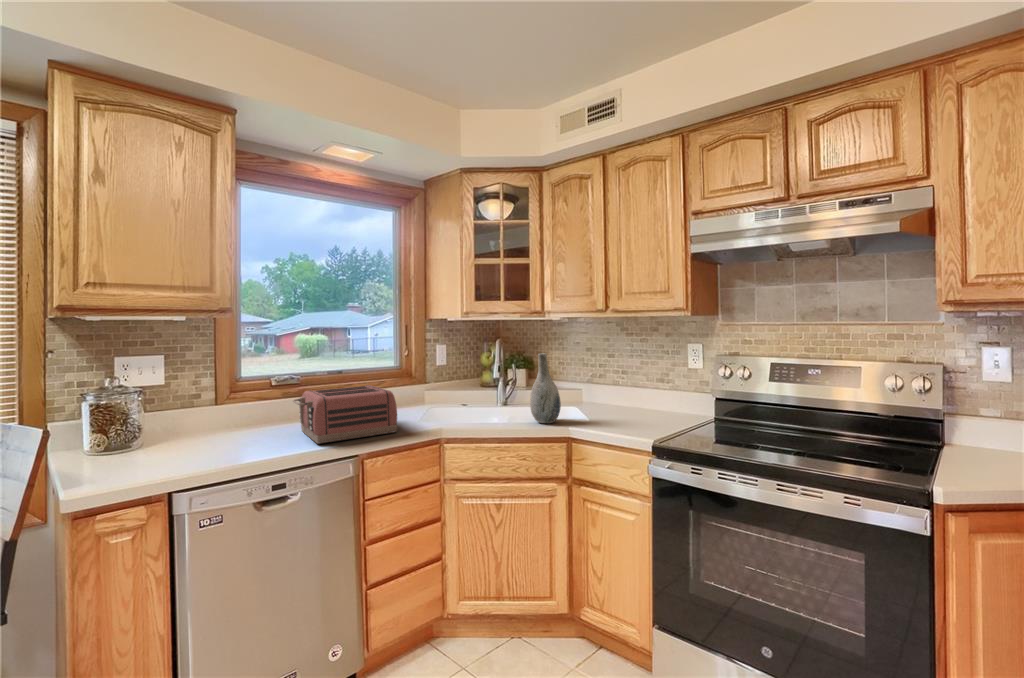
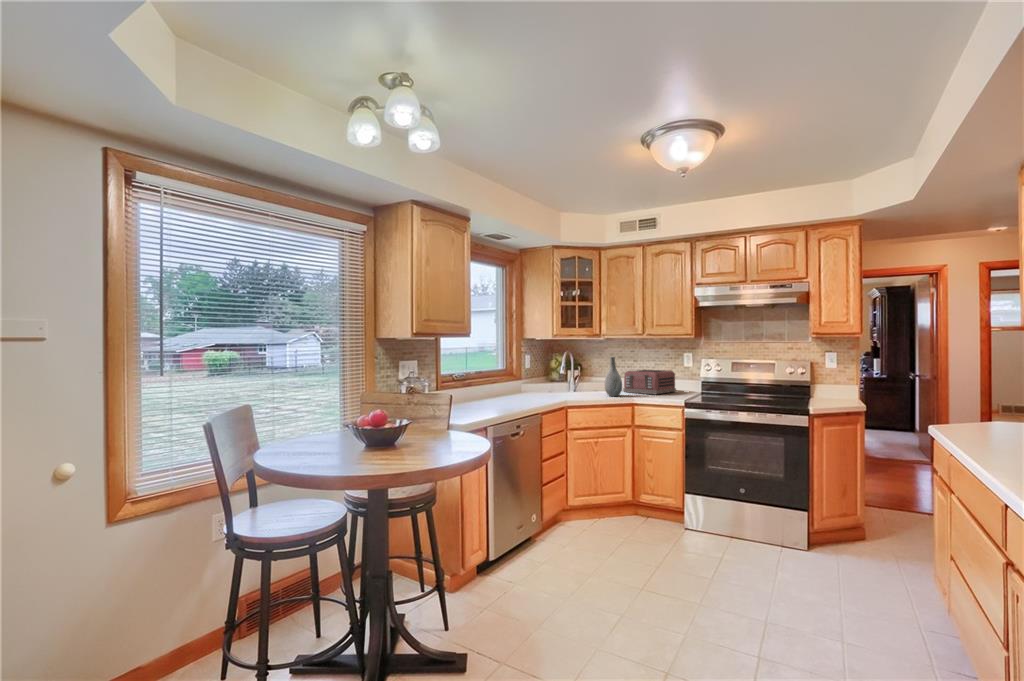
toaster: present [293,385,397,444] -> present [623,370,676,394]

